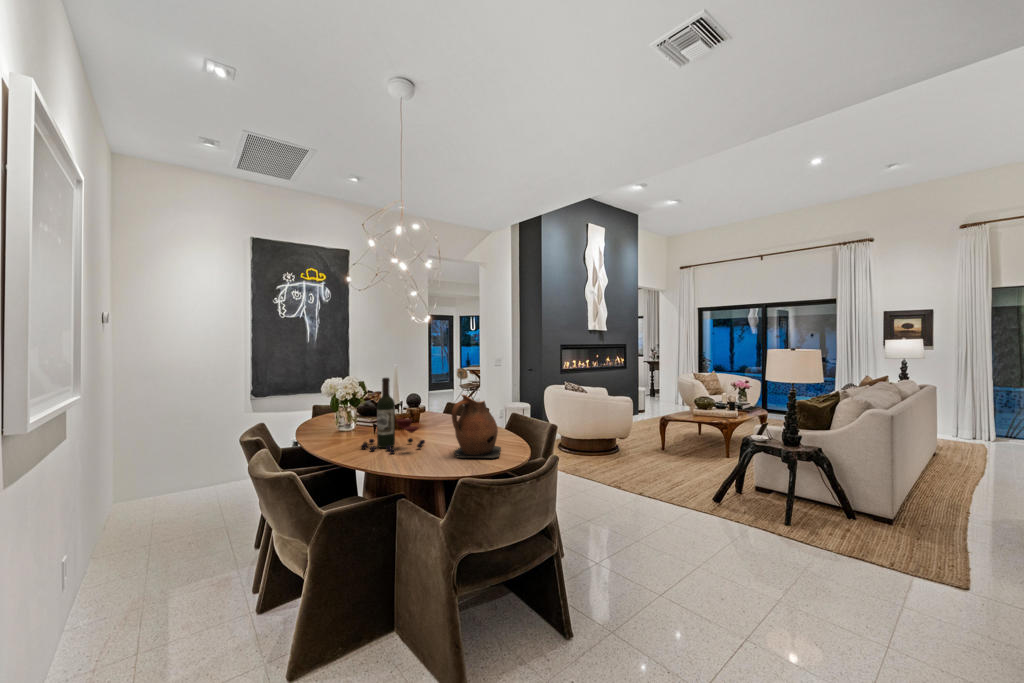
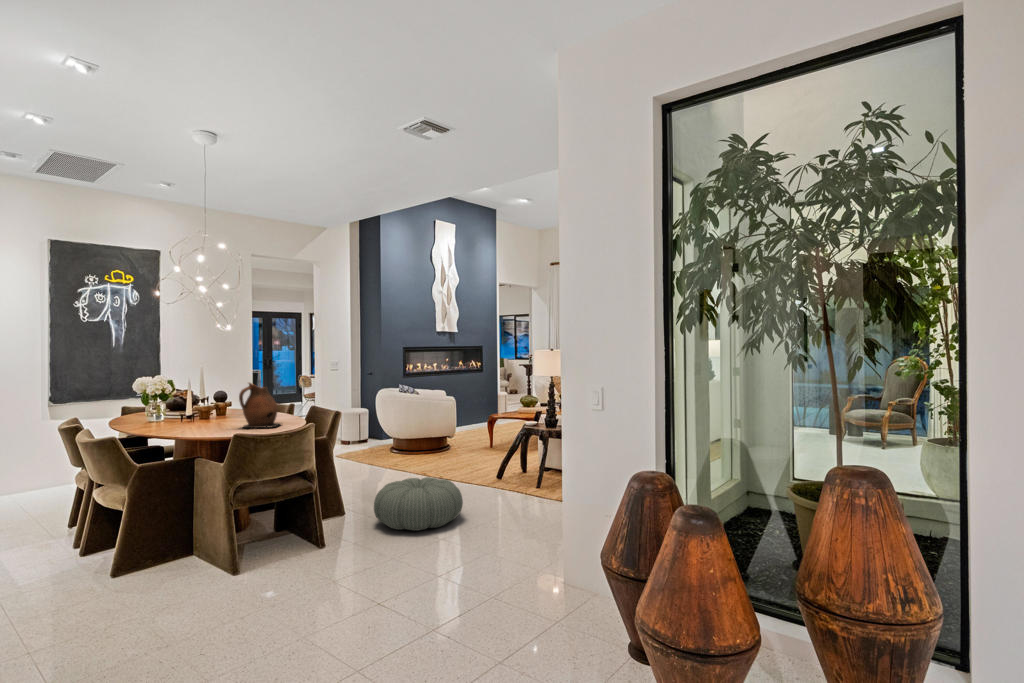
wine bottle: present [361,378,425,454] -> none [166,372,222,429]
pouf: none [610,516,733,609] -> present [374,477,463,531]

